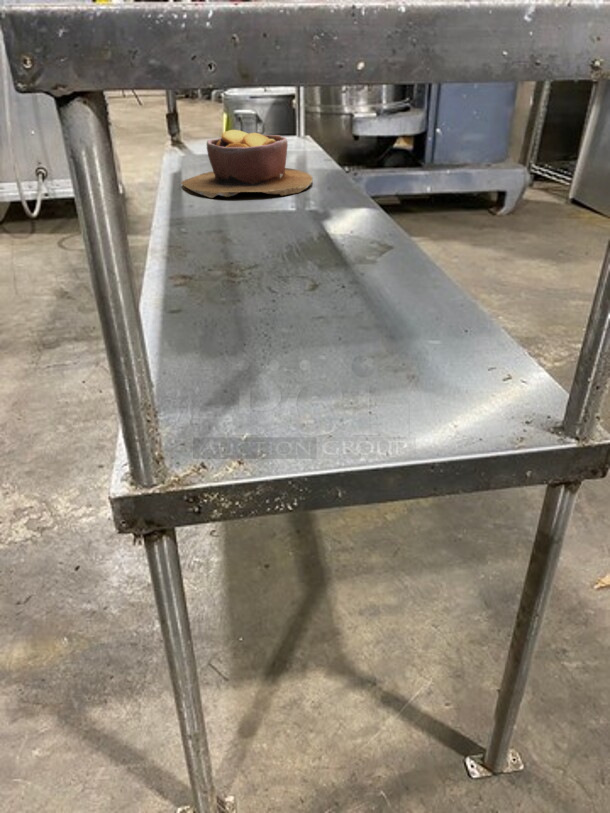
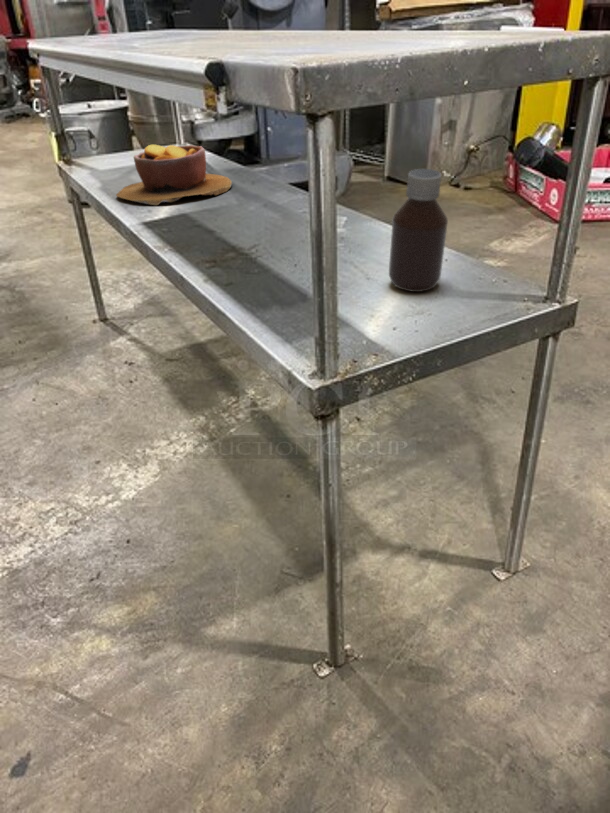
bottle: none [365,194,451,370] -> present [389,169,448,292]

